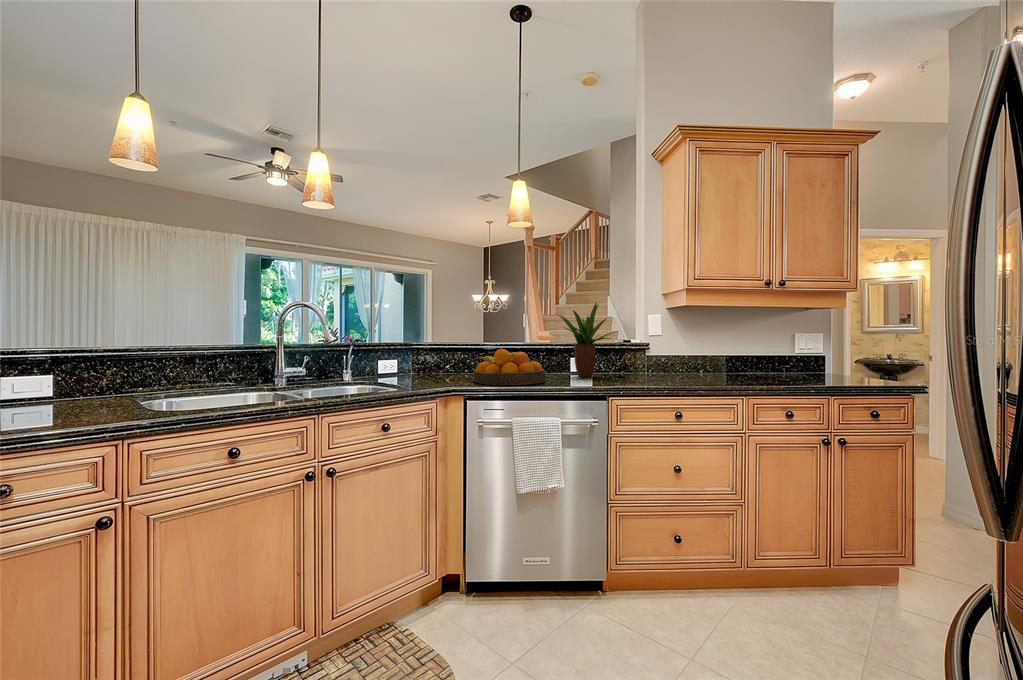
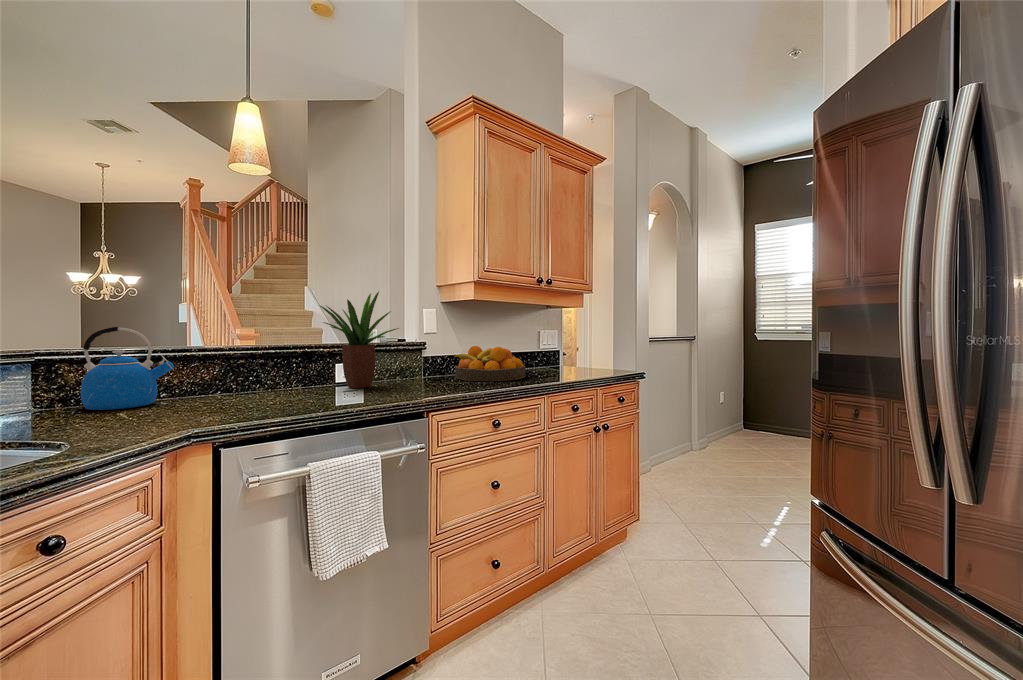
kettle: none [429,330,471,377] -> present [81,327,174,410]
fruit bowl: present [473,349,546,385] -> present [454,346,525,381]

